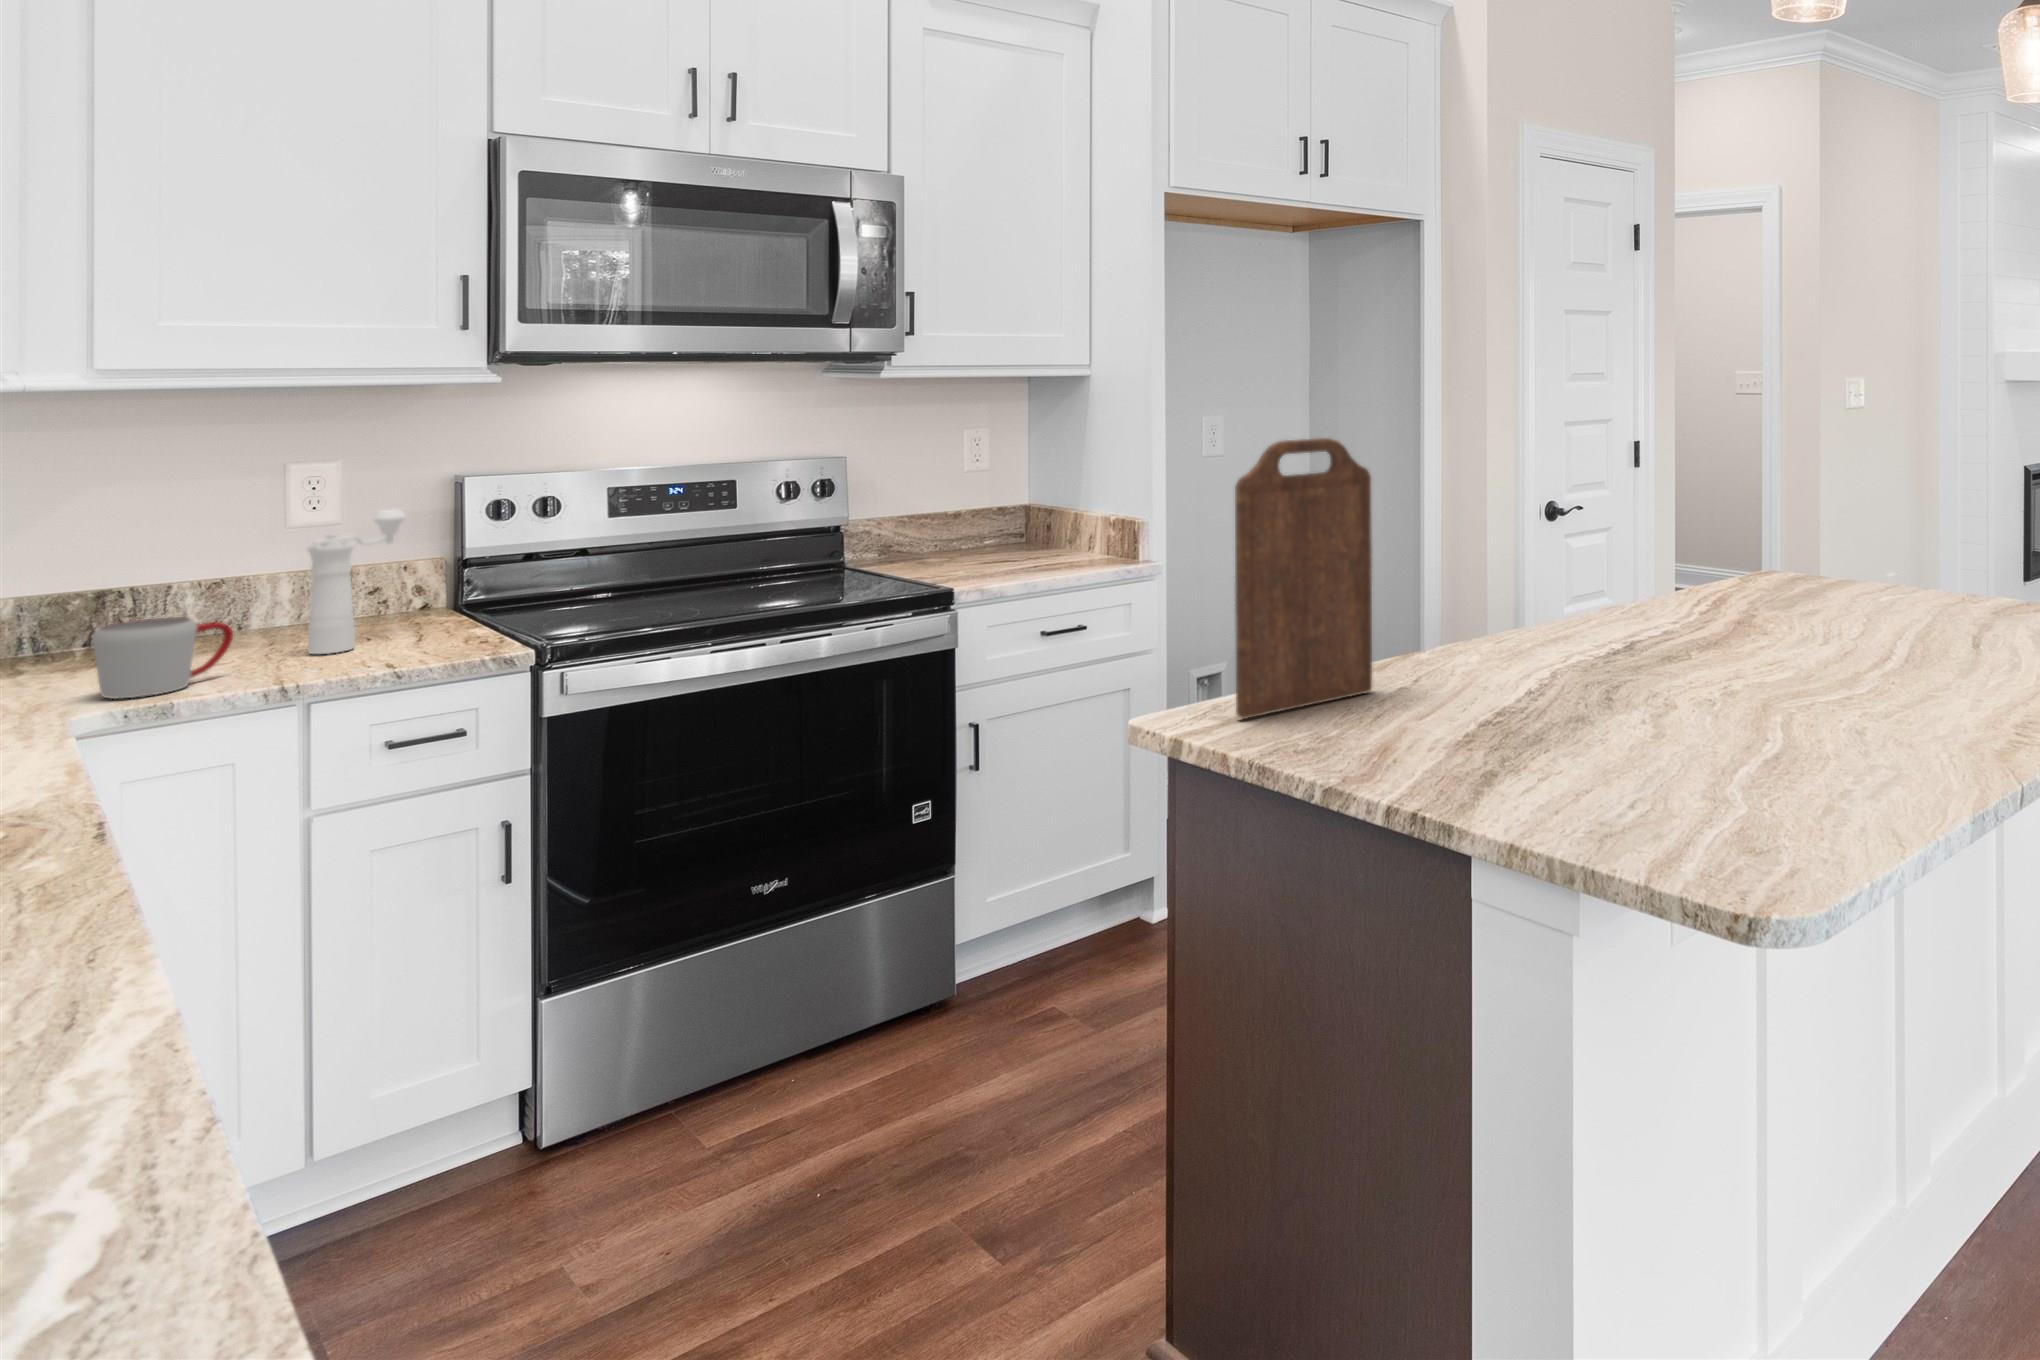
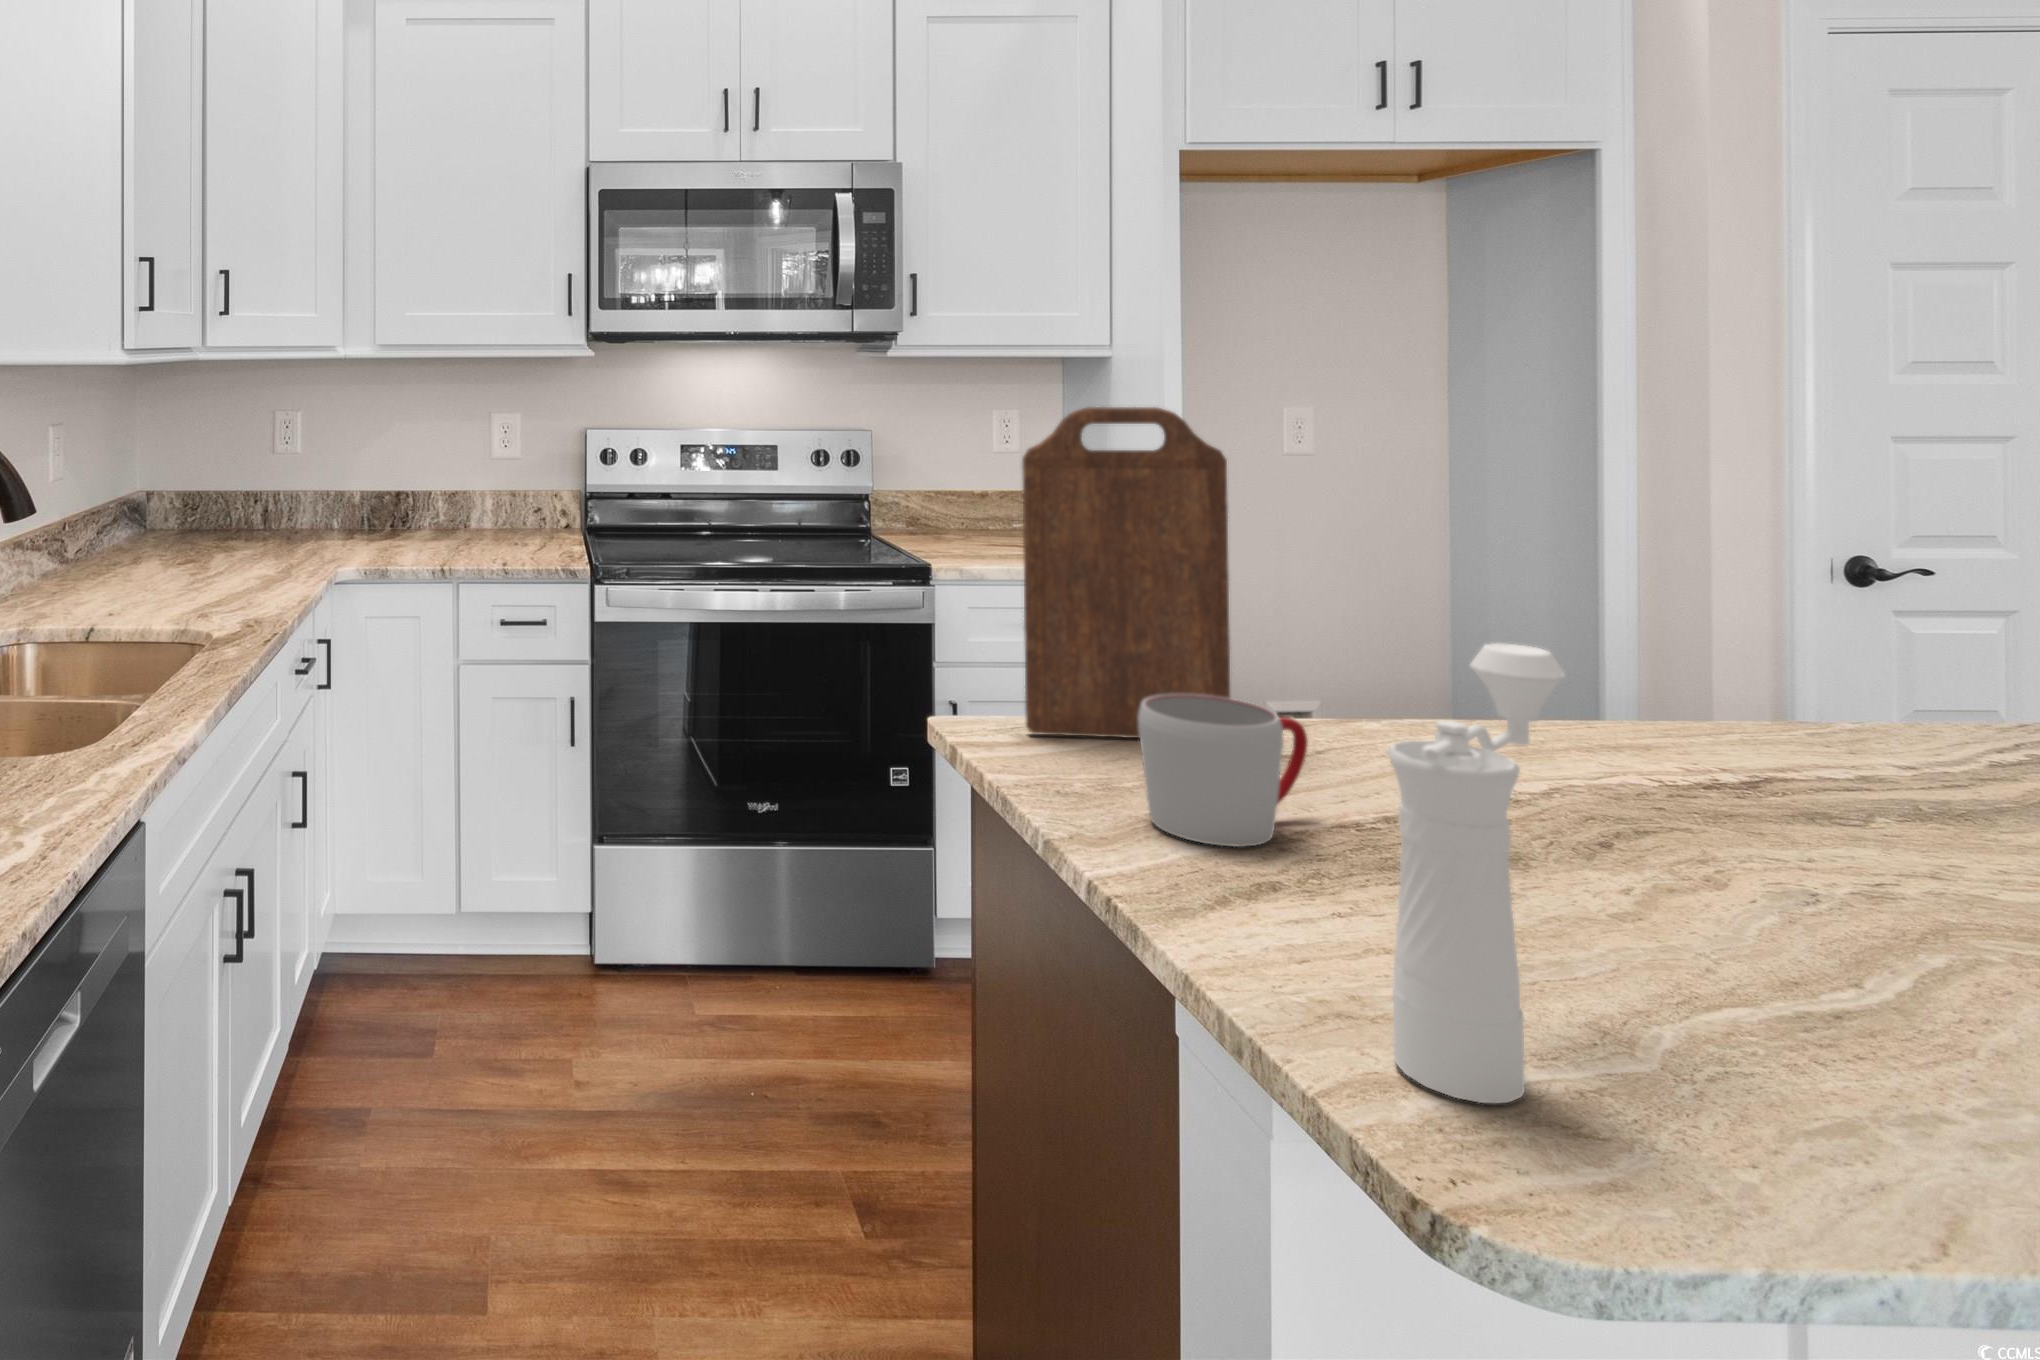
pepper mill: present [308,509,406,654] -> present [1388,643,1565,1103]
mug: present [93,617,233,699] -> present [1138,694,1308,847]

